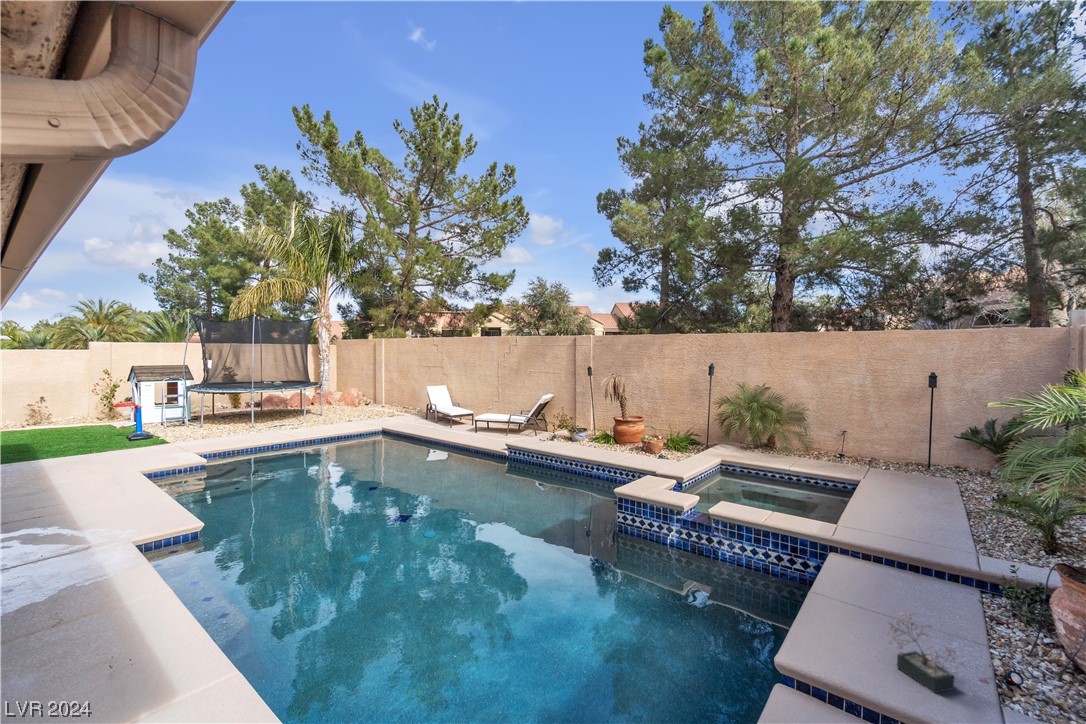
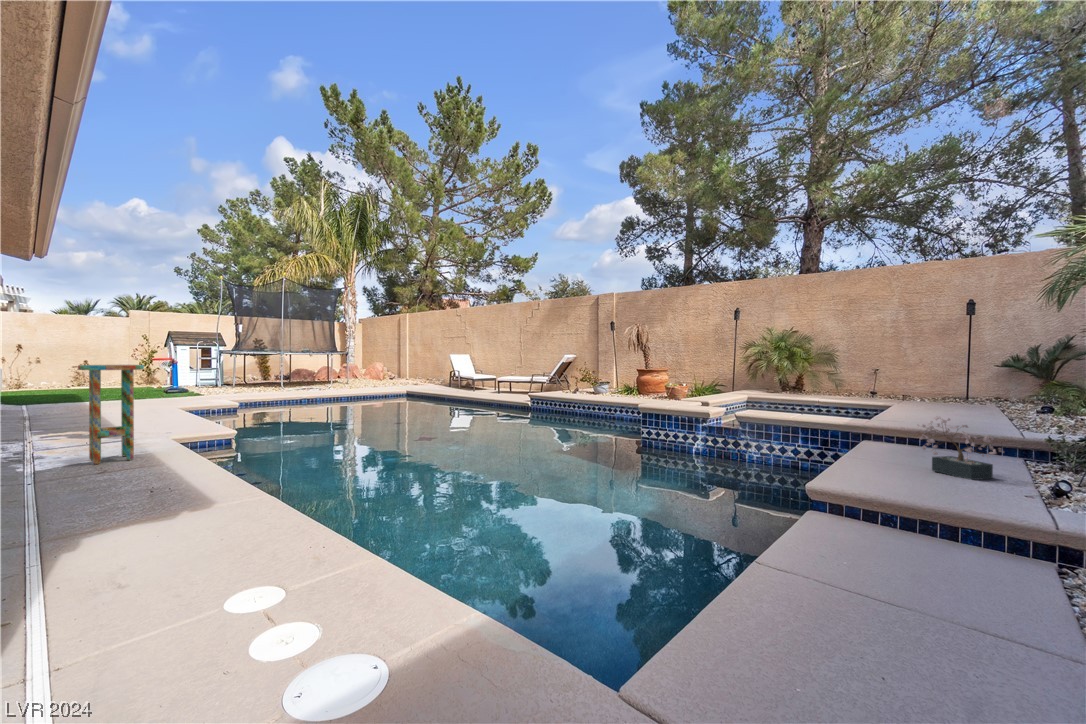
side table: none [24,524,98,645] -> present [78,365,144,464]

